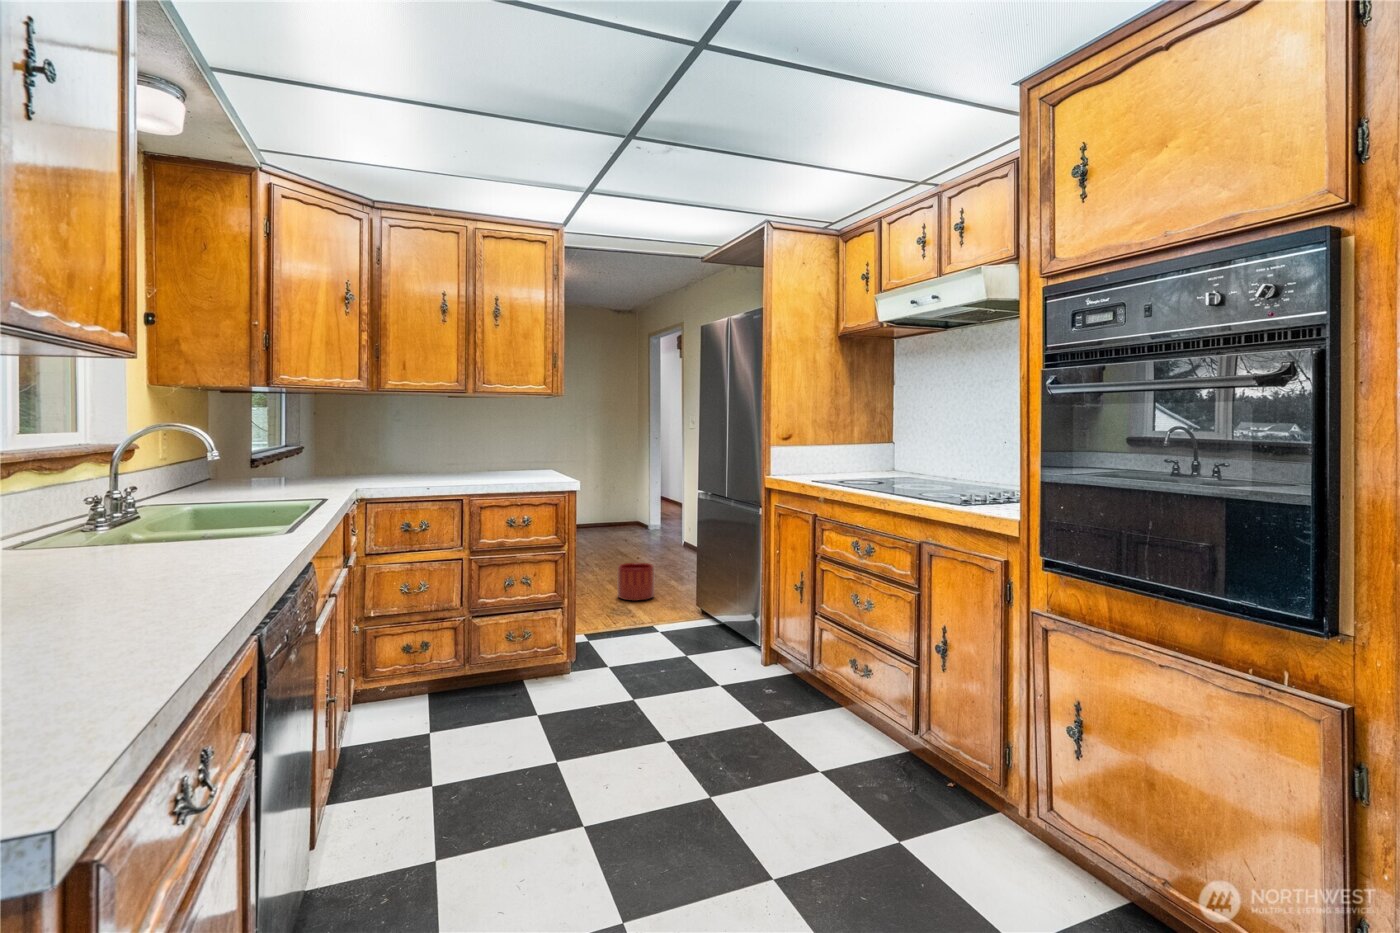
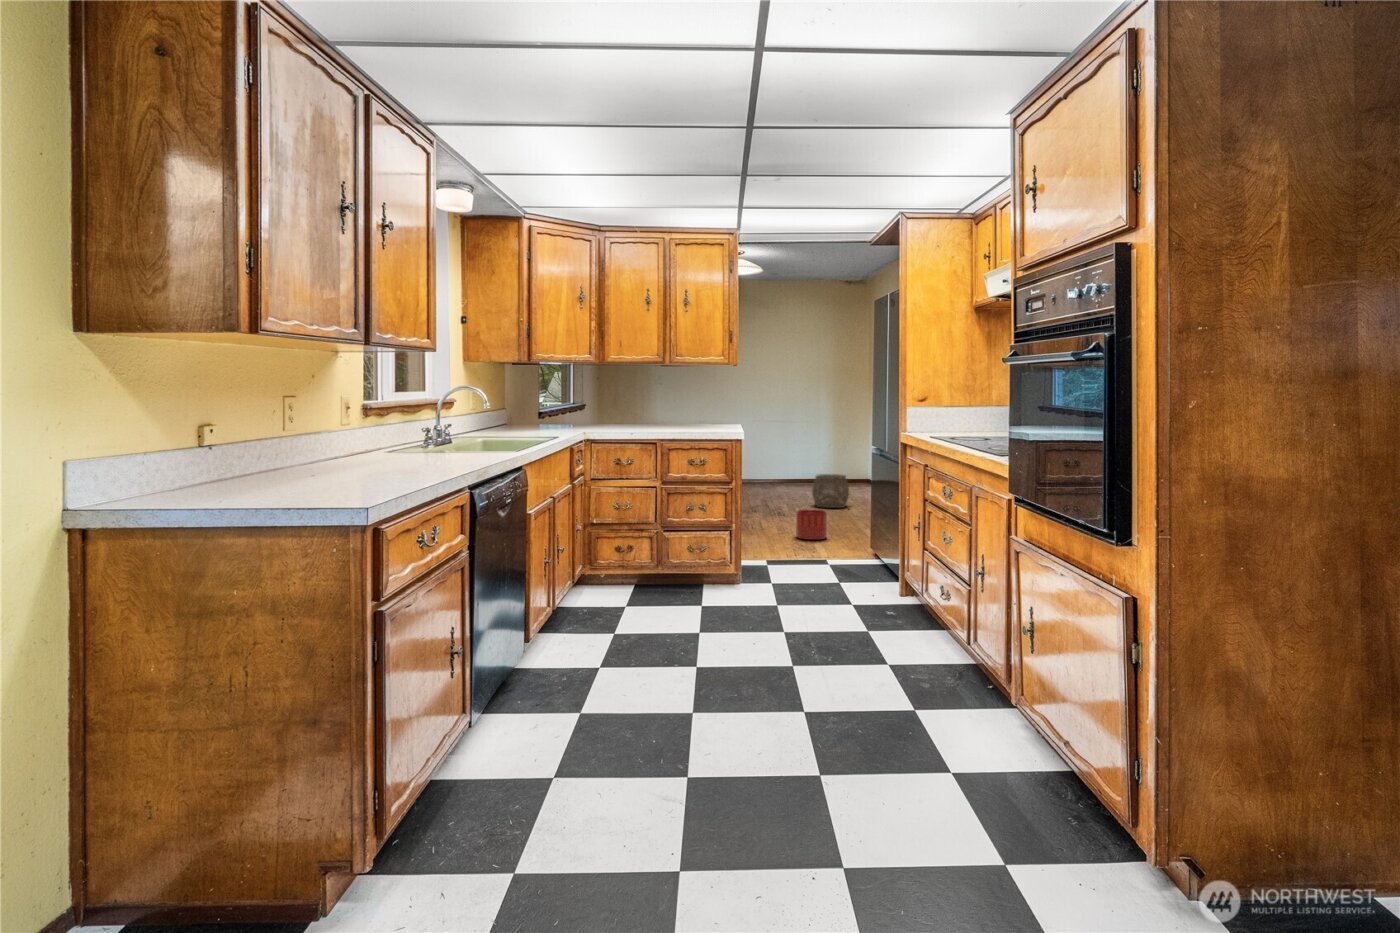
woven basket: none [619,514,661,553] -> present [812,474,849,508]

